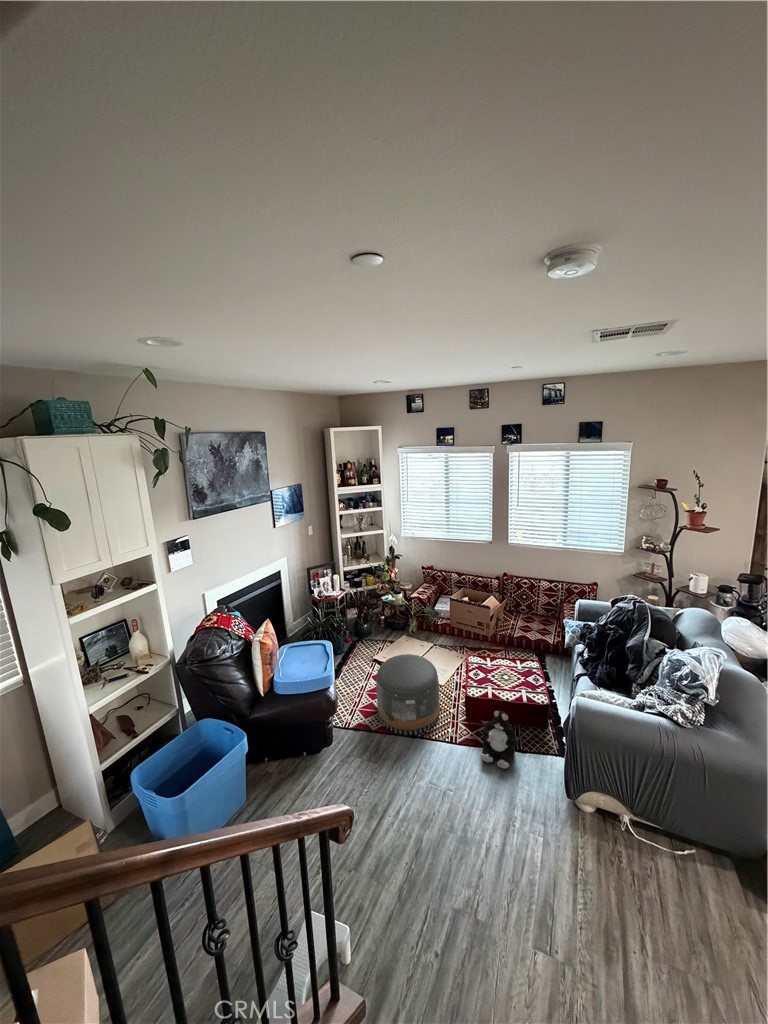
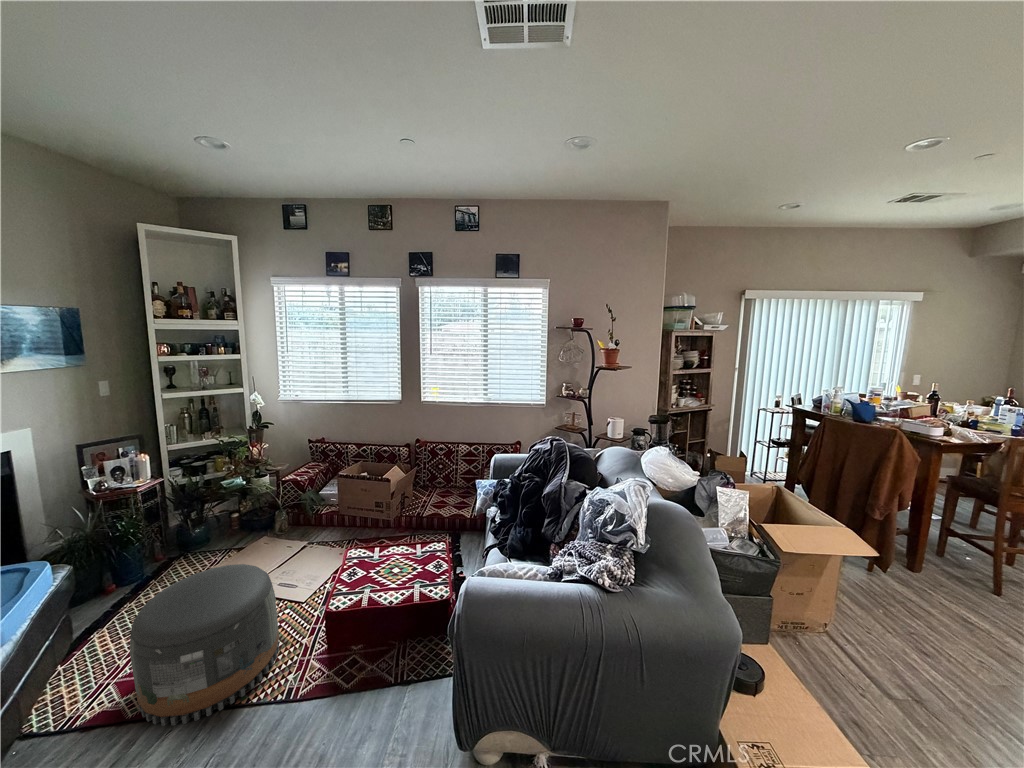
plush toy: present [481,710,517,768] -> none [323,630,392,737]

